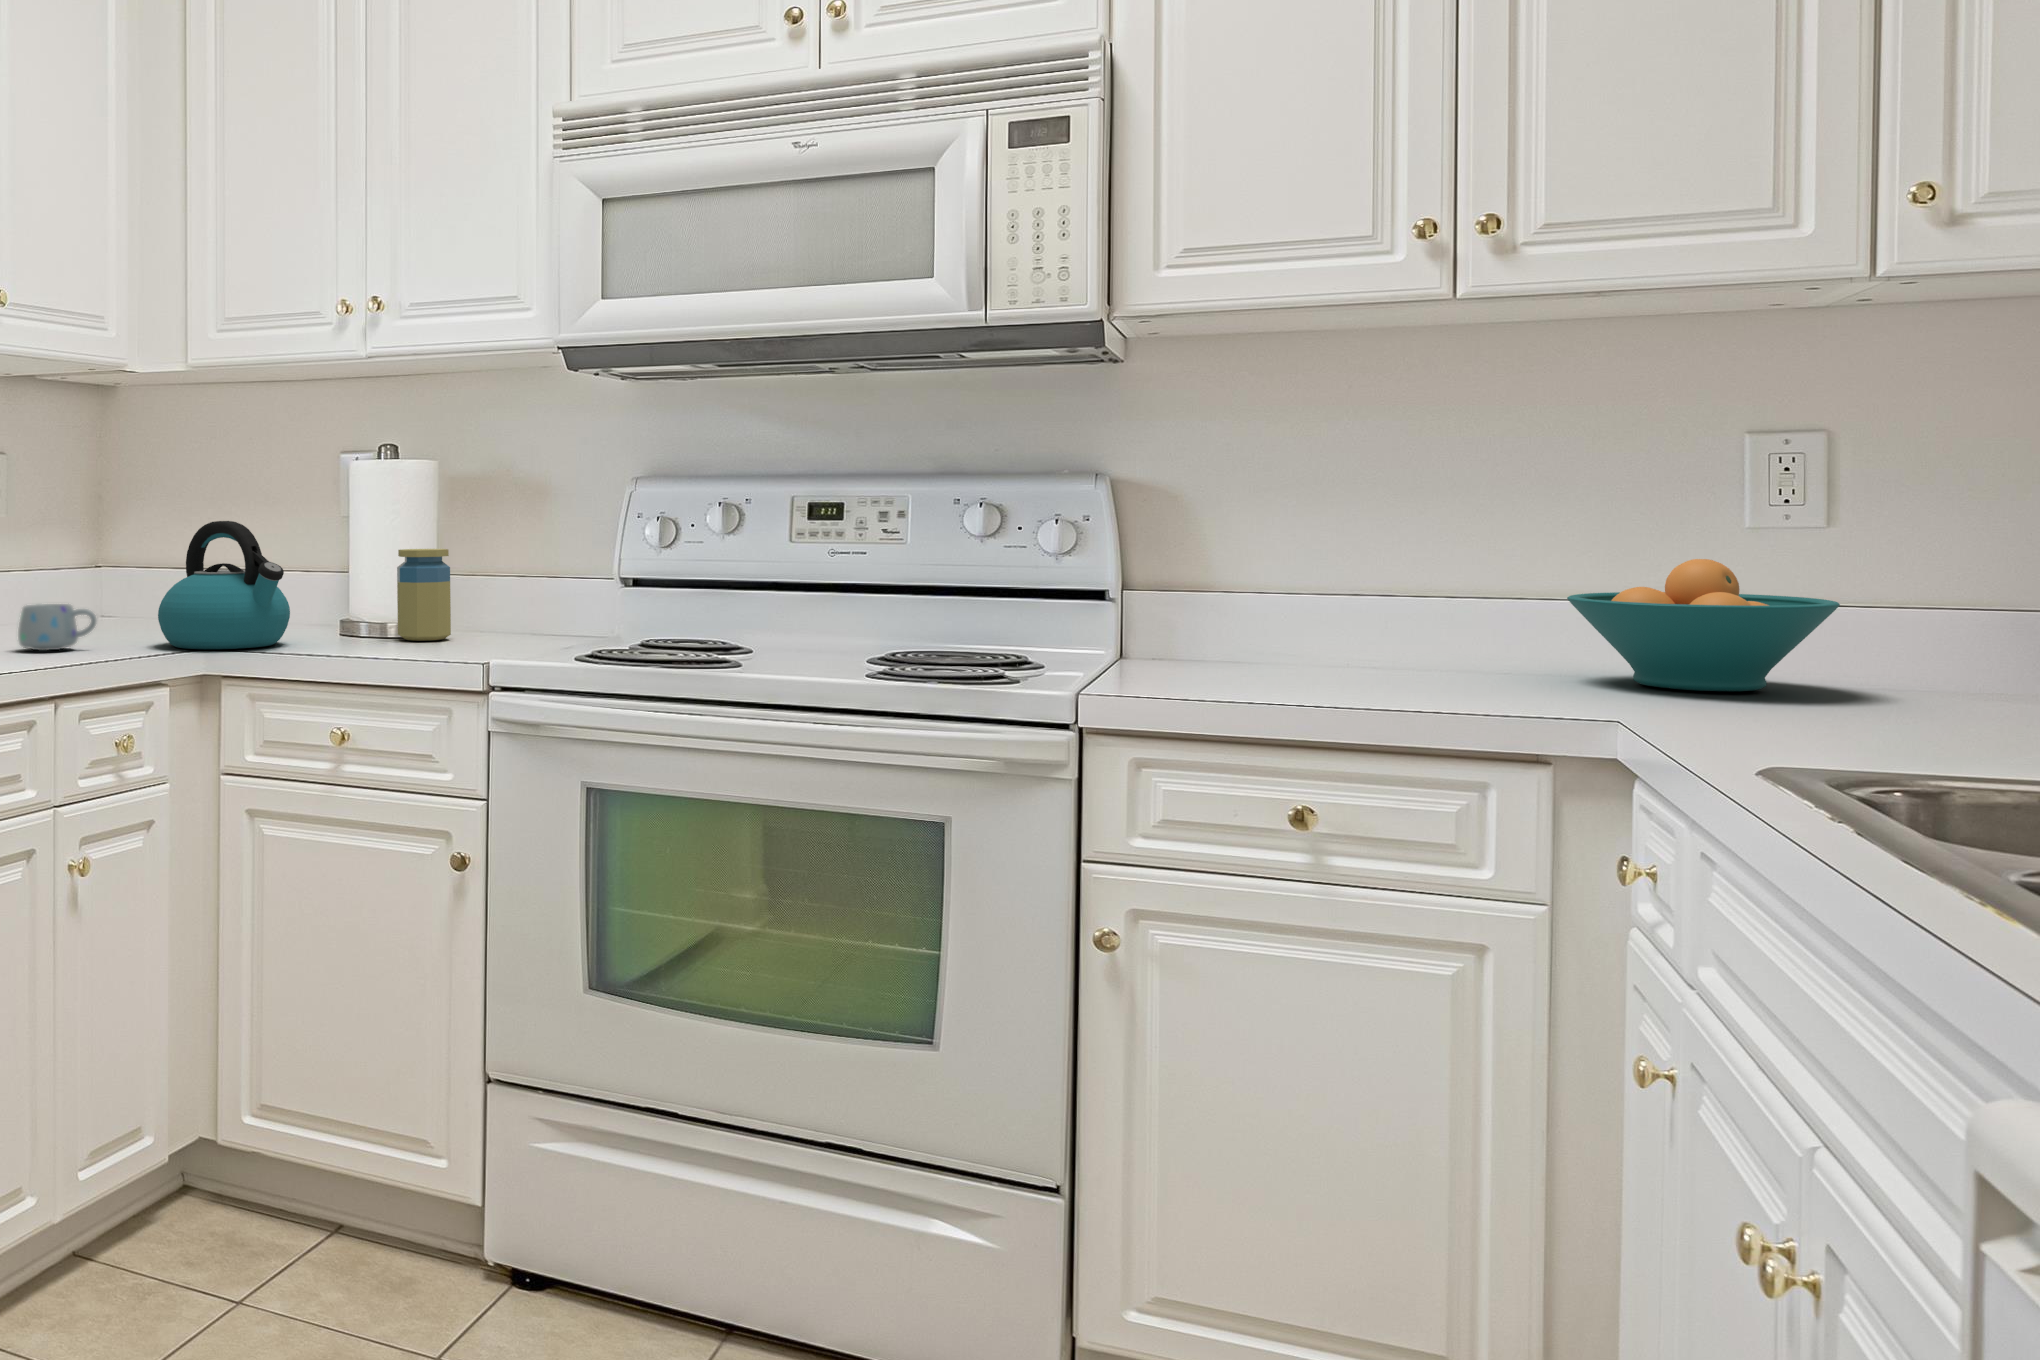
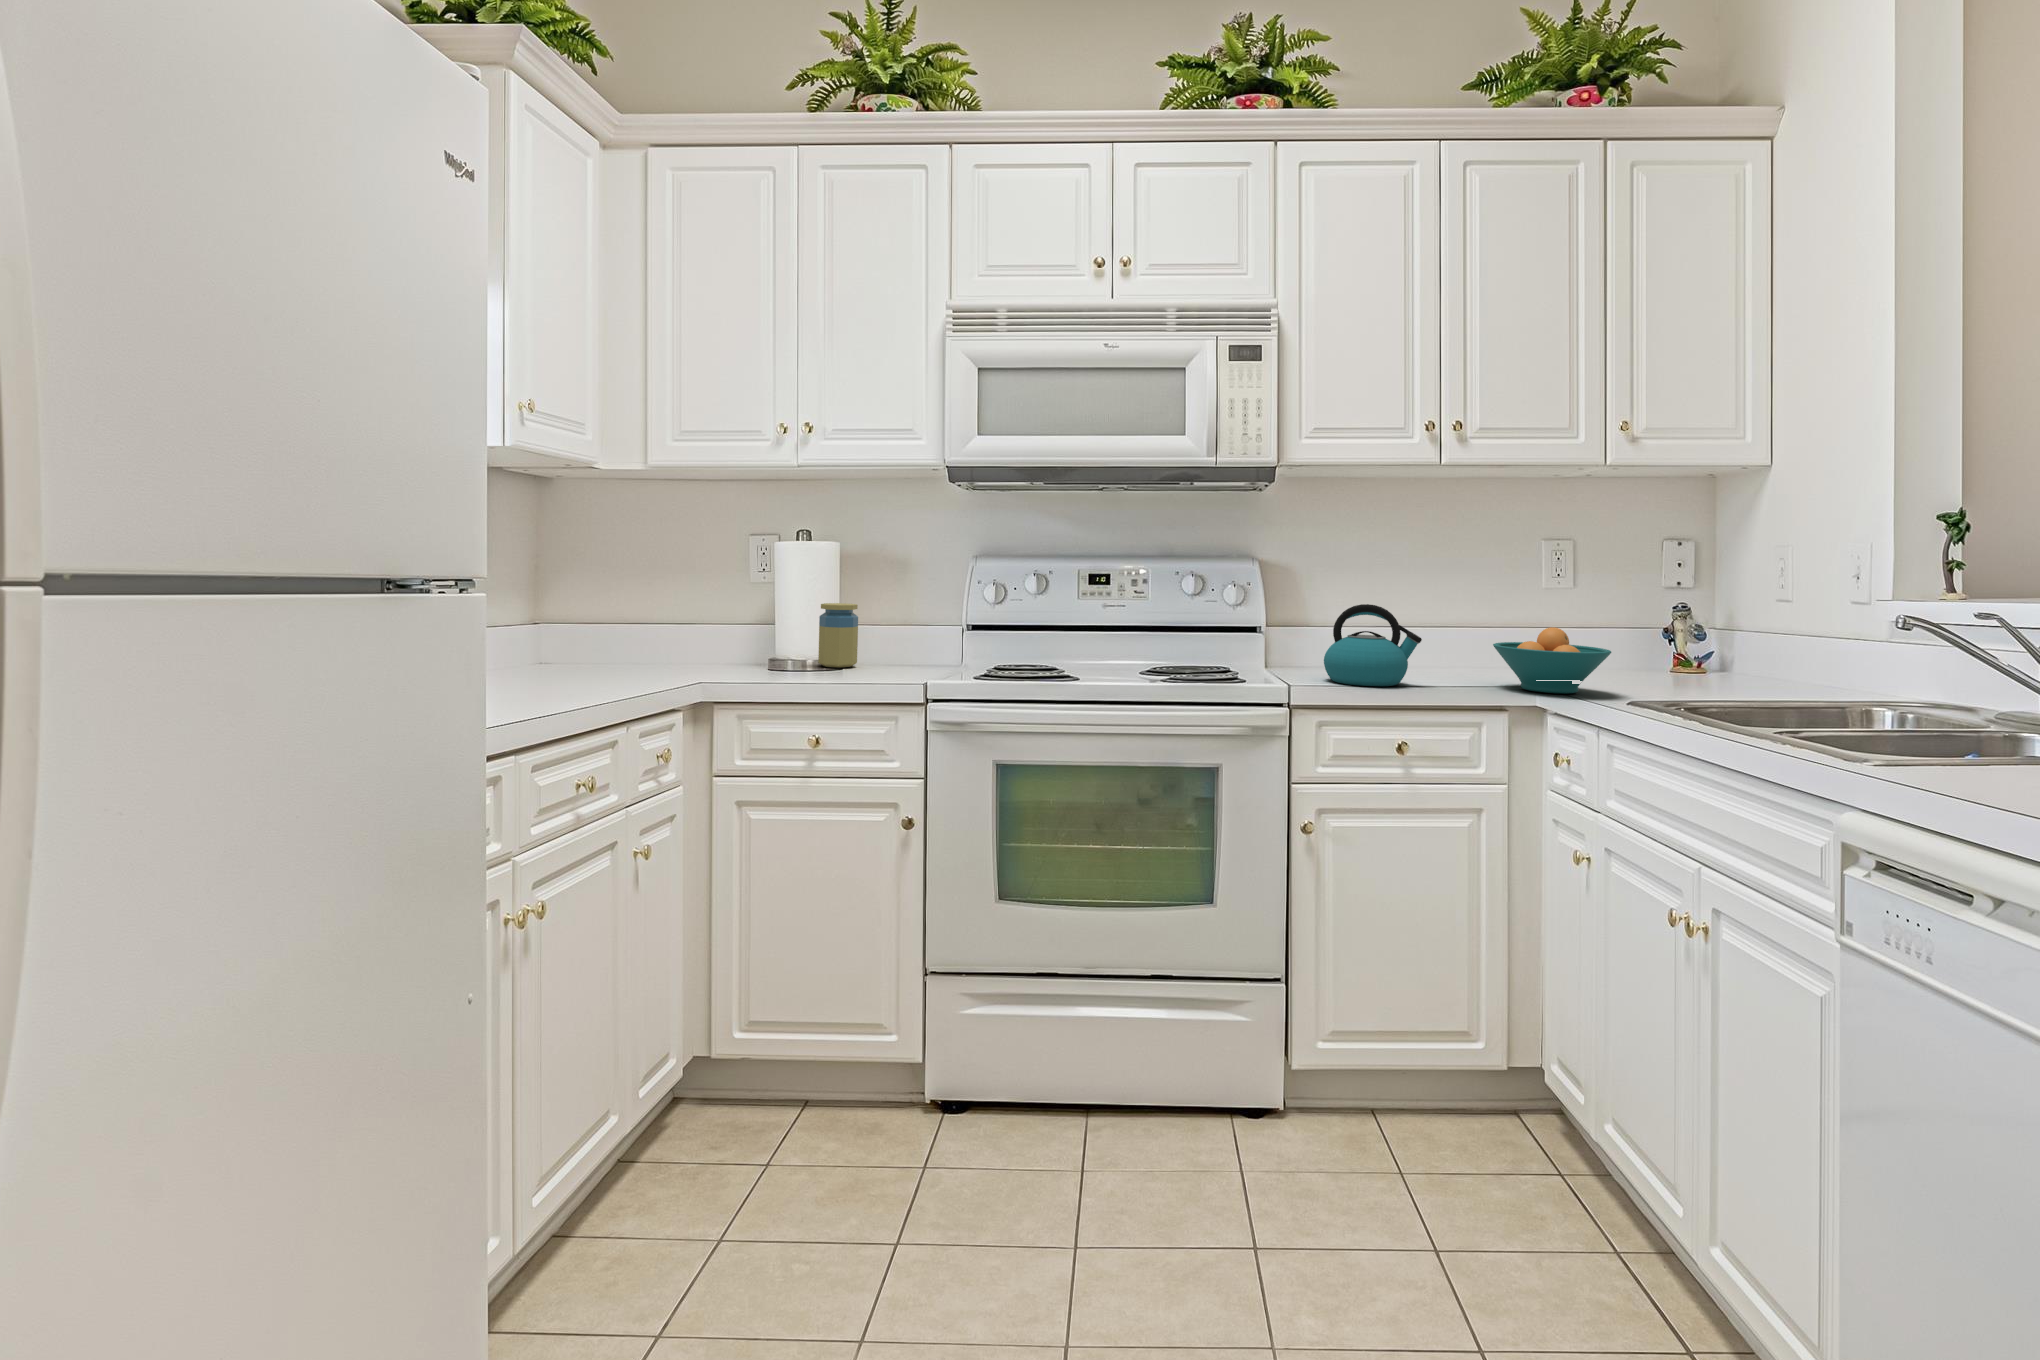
kettle: present [158,521,290,649] -> present [1324,604,1422,686]
mug: present [18,604,96,651] -> none [553,643,617,679]

